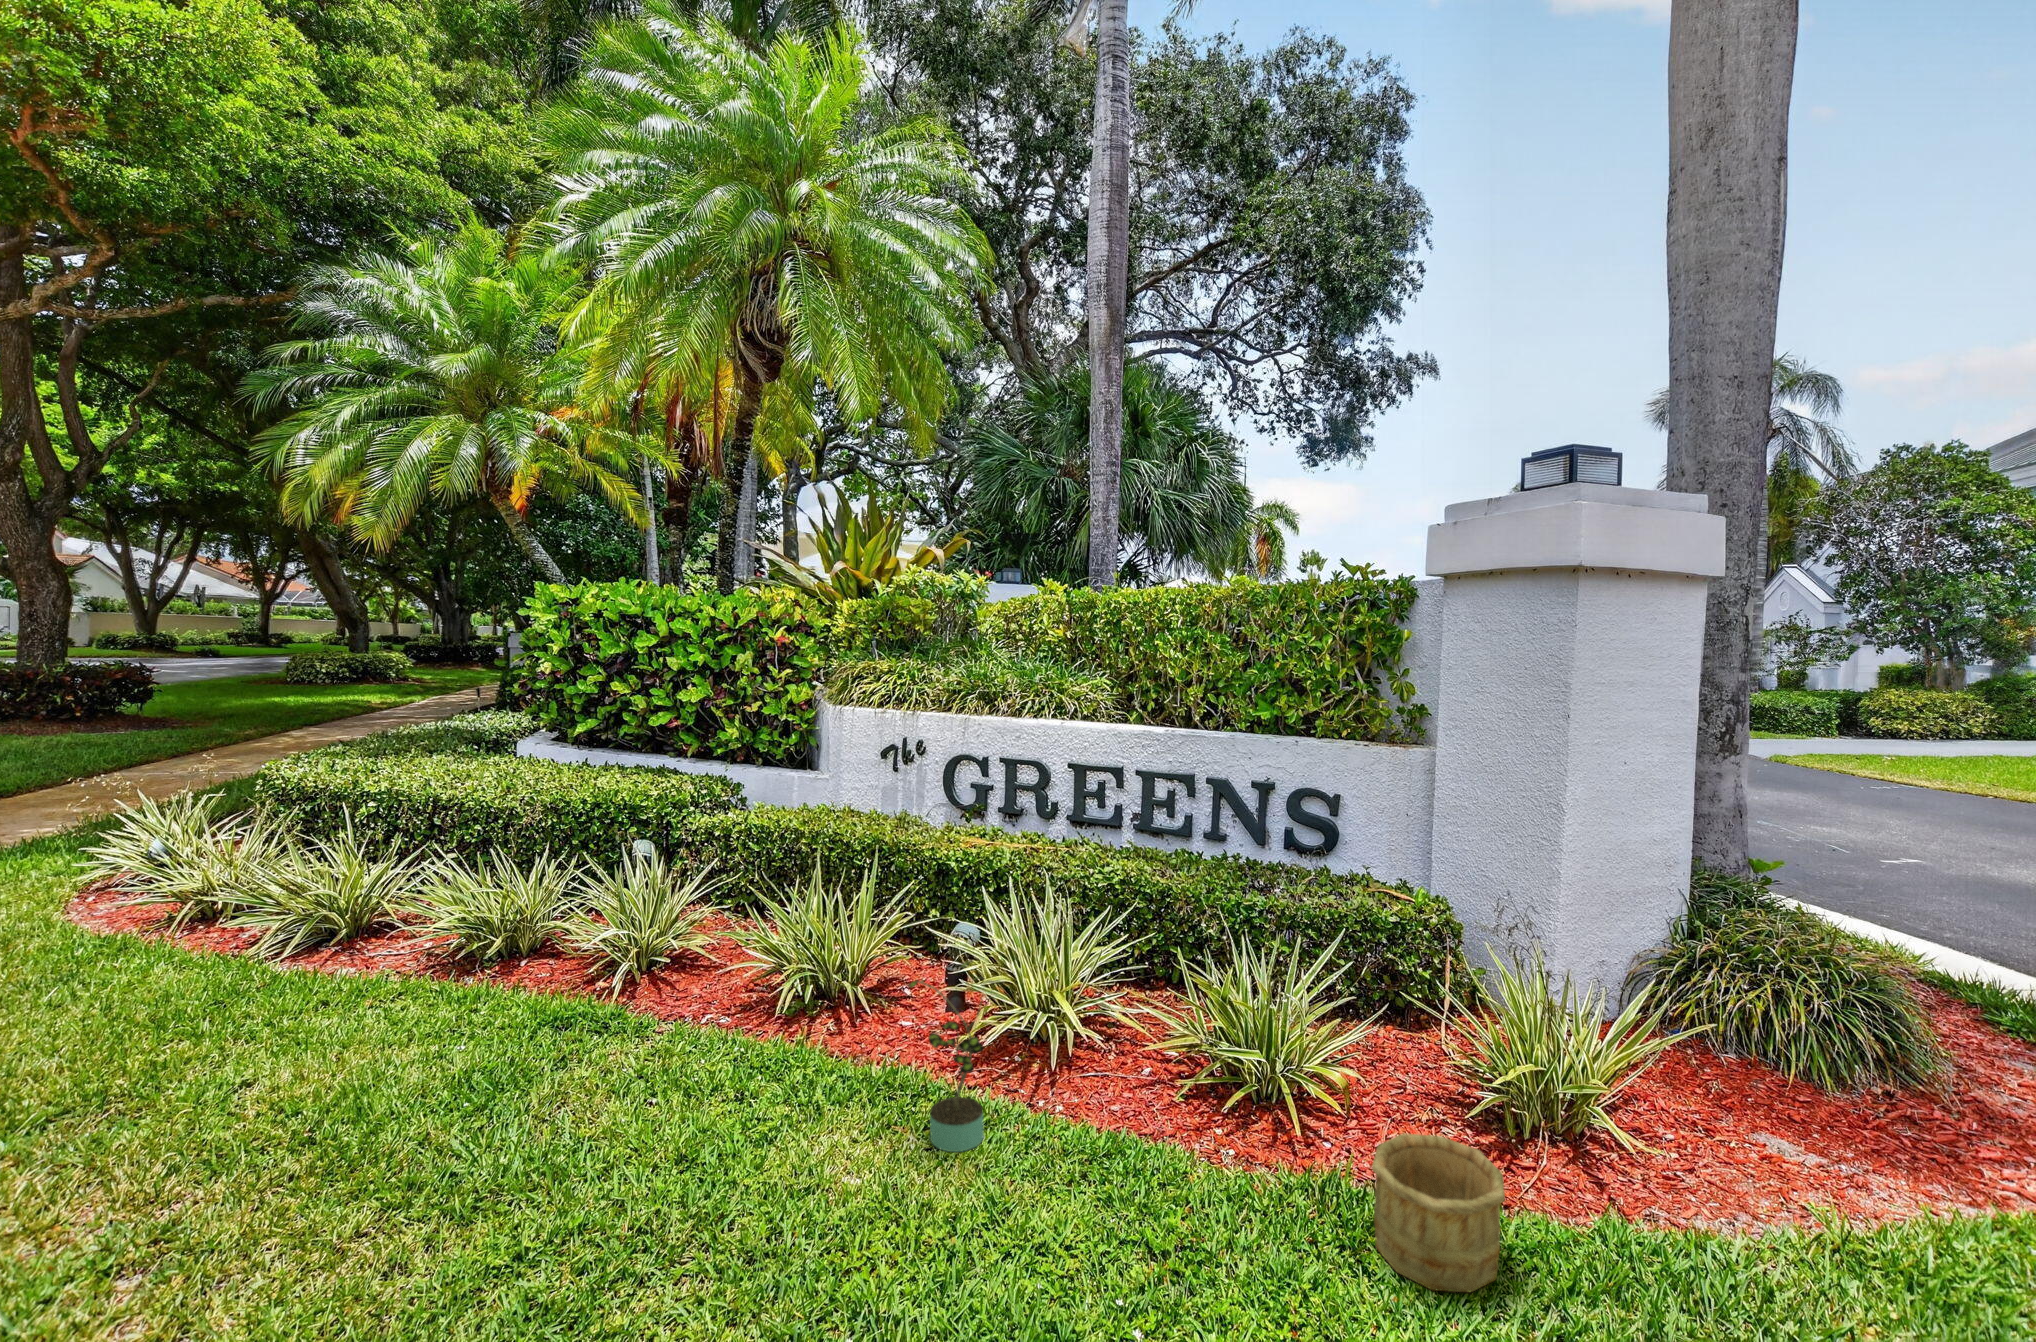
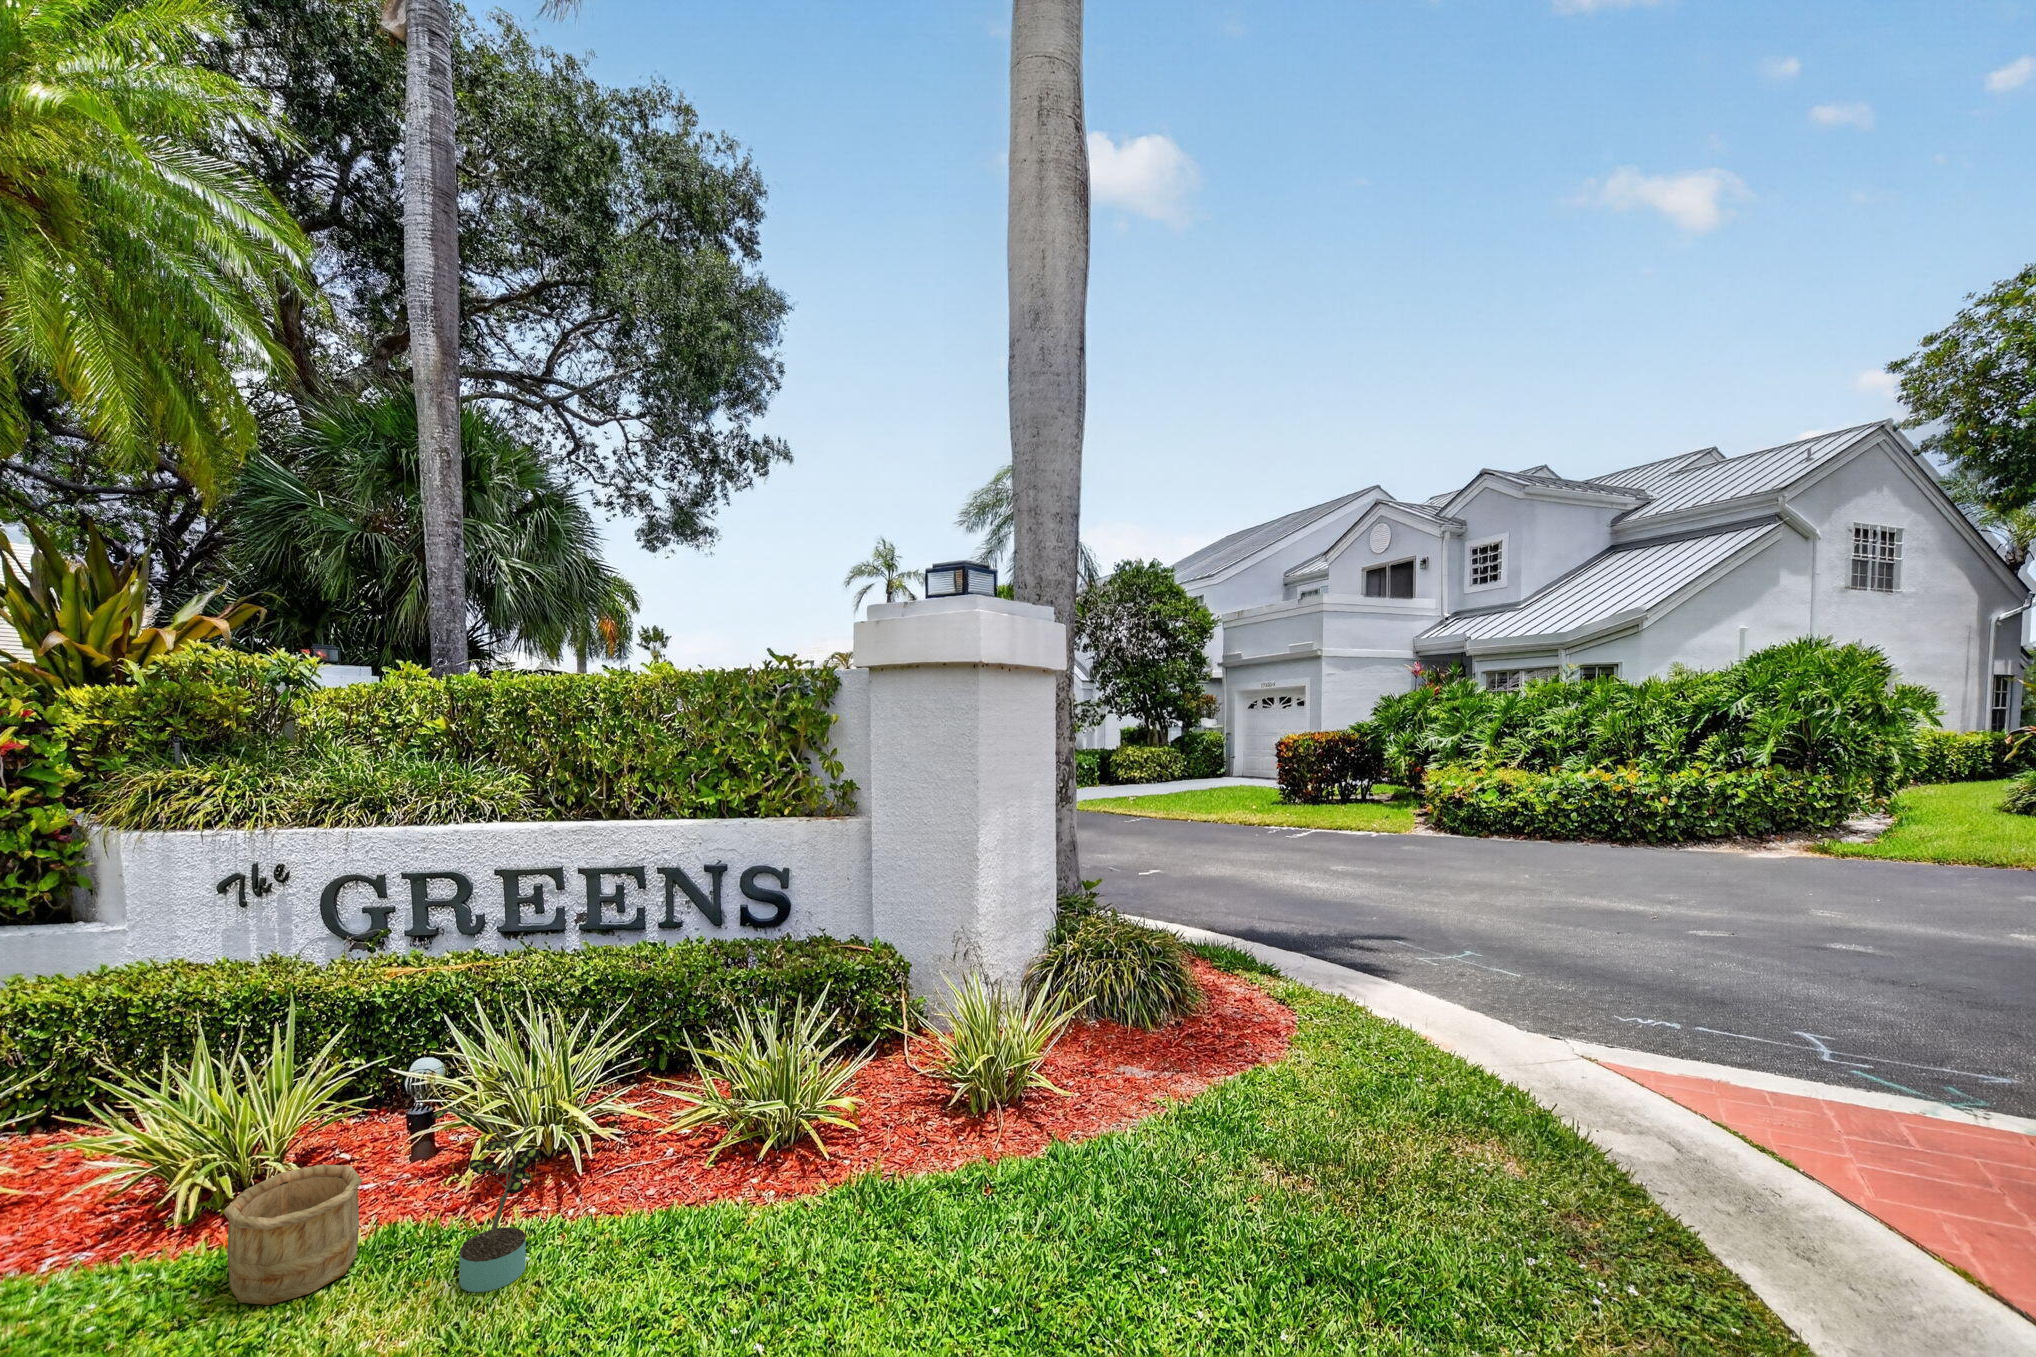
wooden bucket: present [1372,1133,1505,1292] -> present [224,1165,362,1305]

